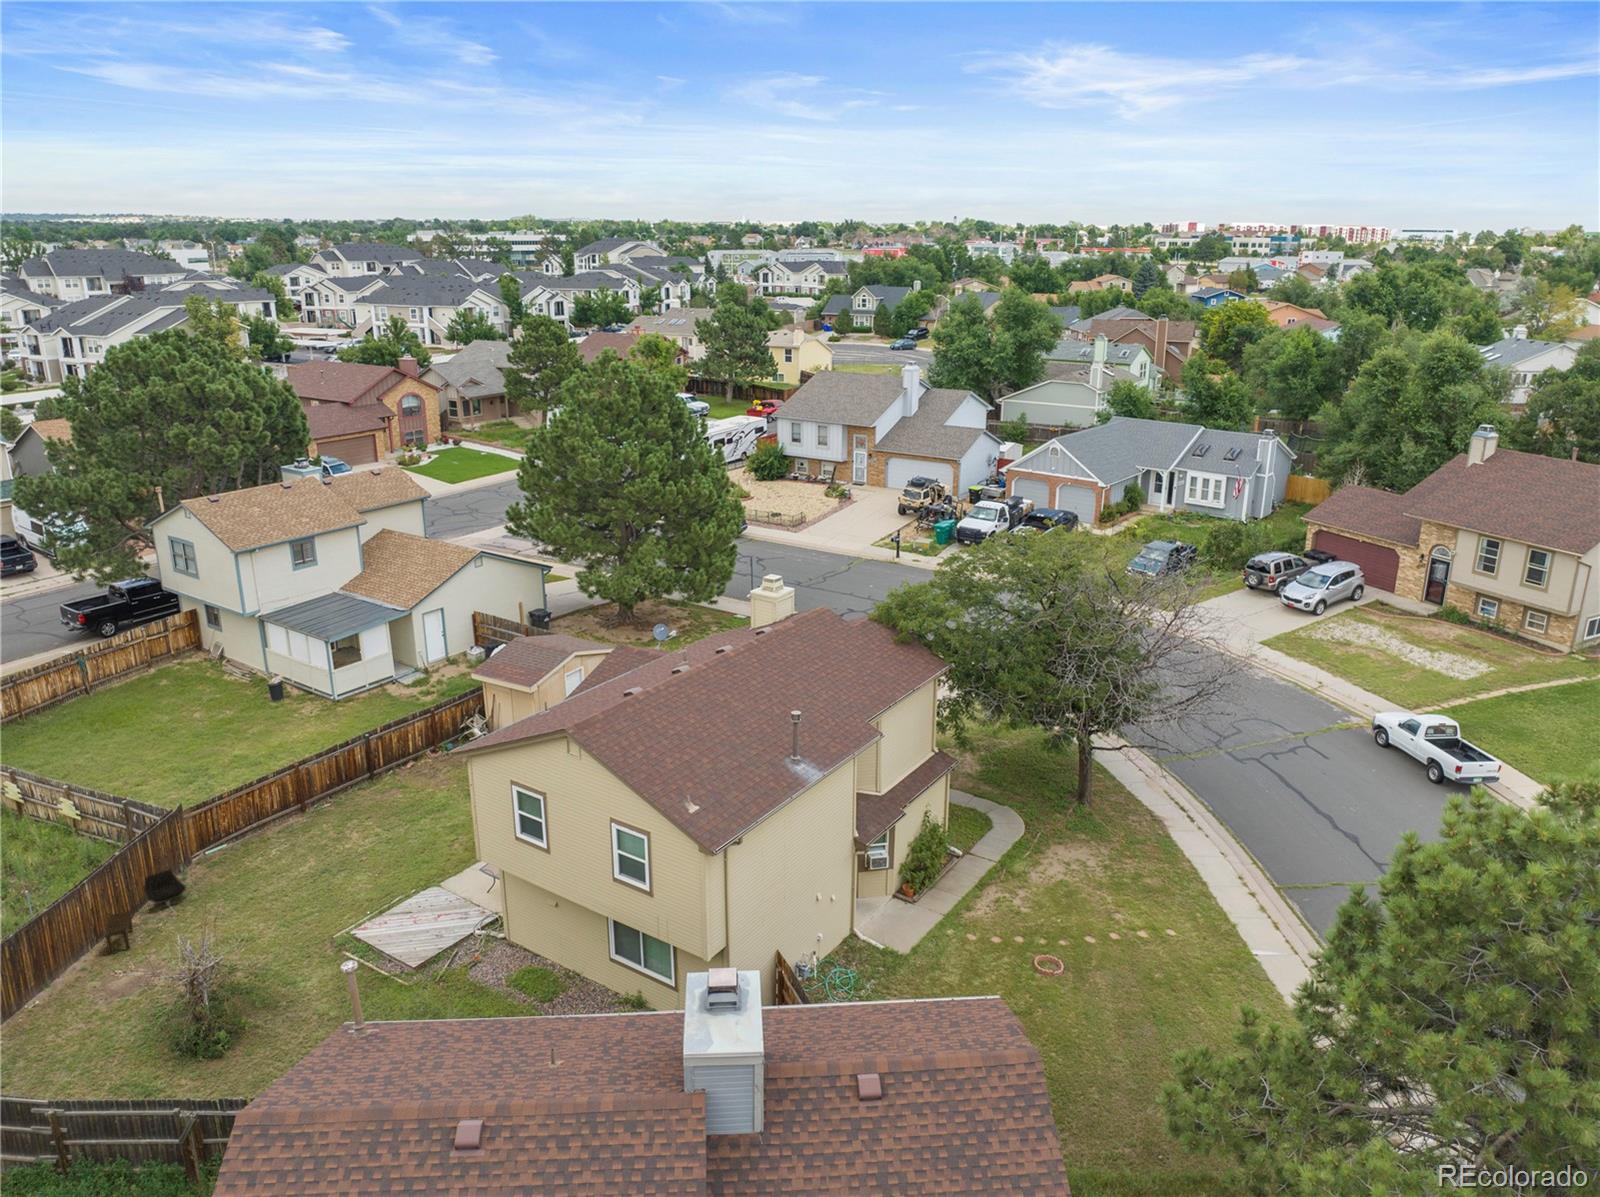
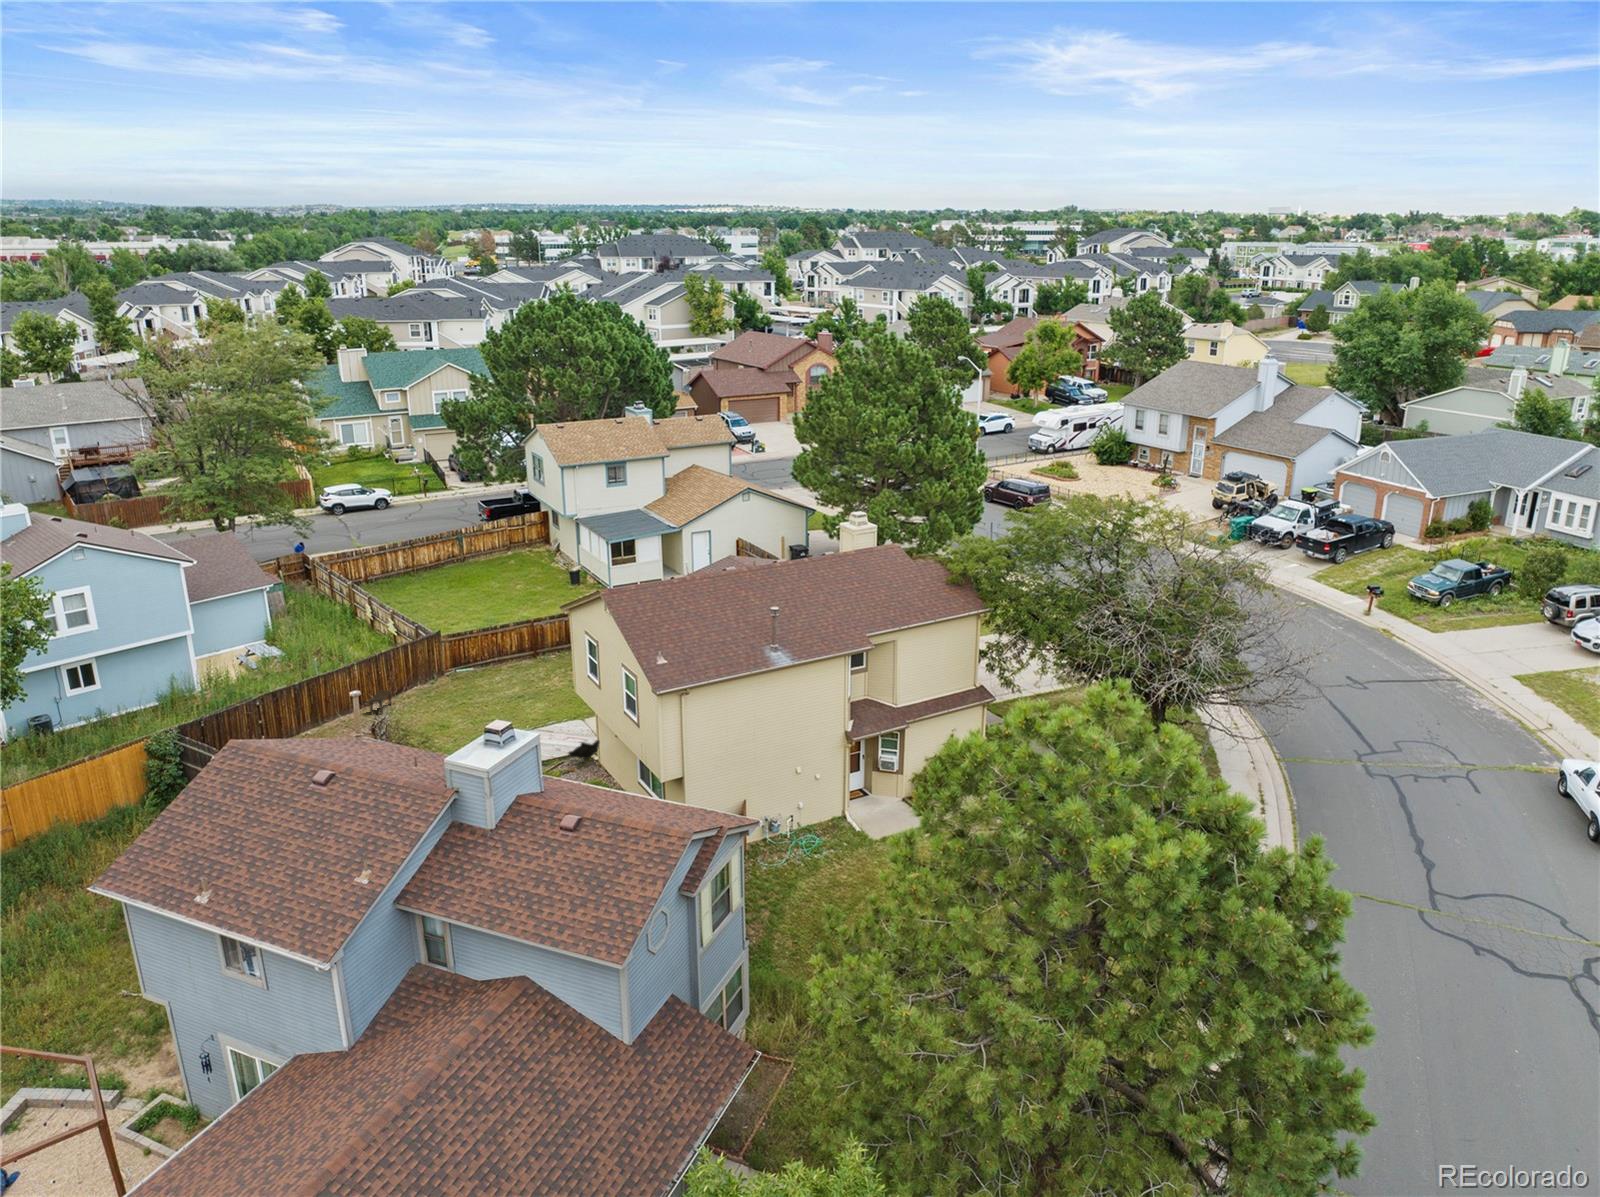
lounge chair: present [144,870,186,909] -> present [568,740,599,762]

